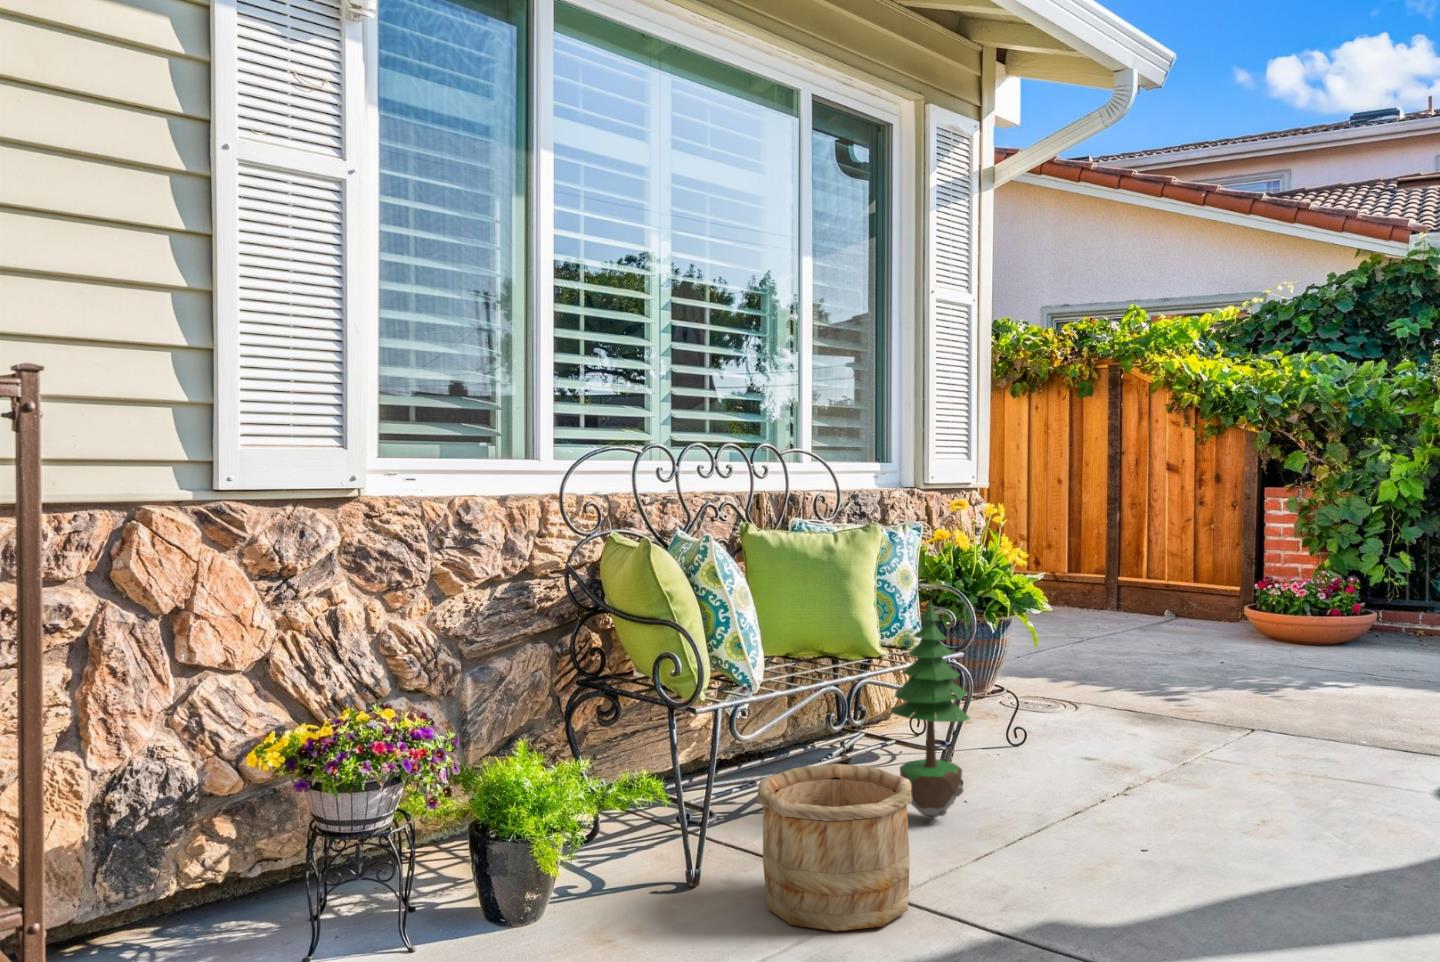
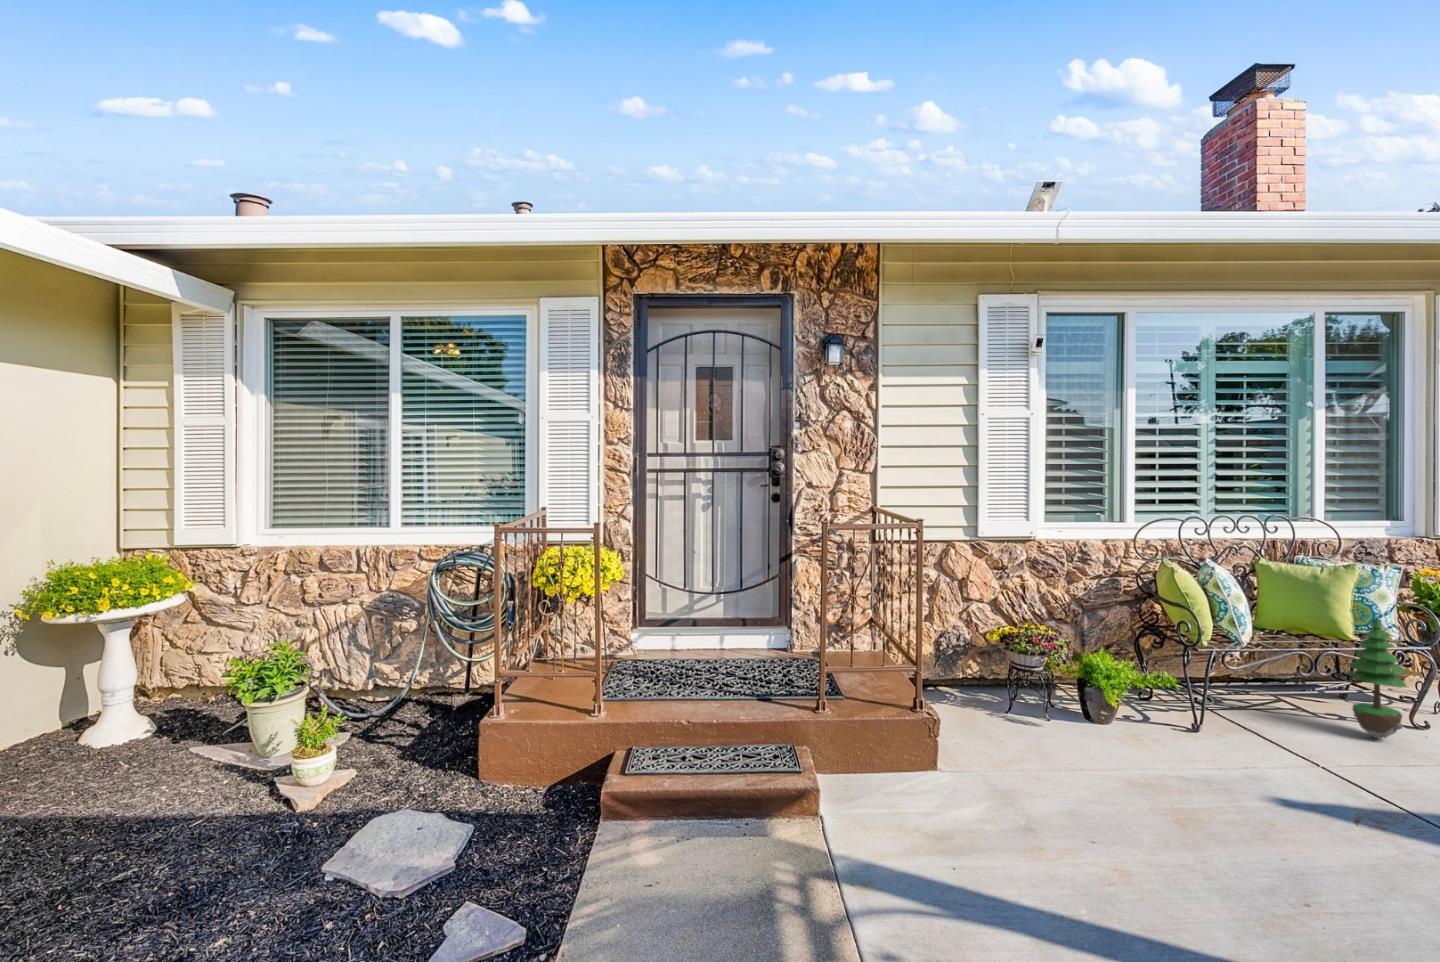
wooden bucket: present [757,764,912,931] -> none [1224,689,1327,775]

